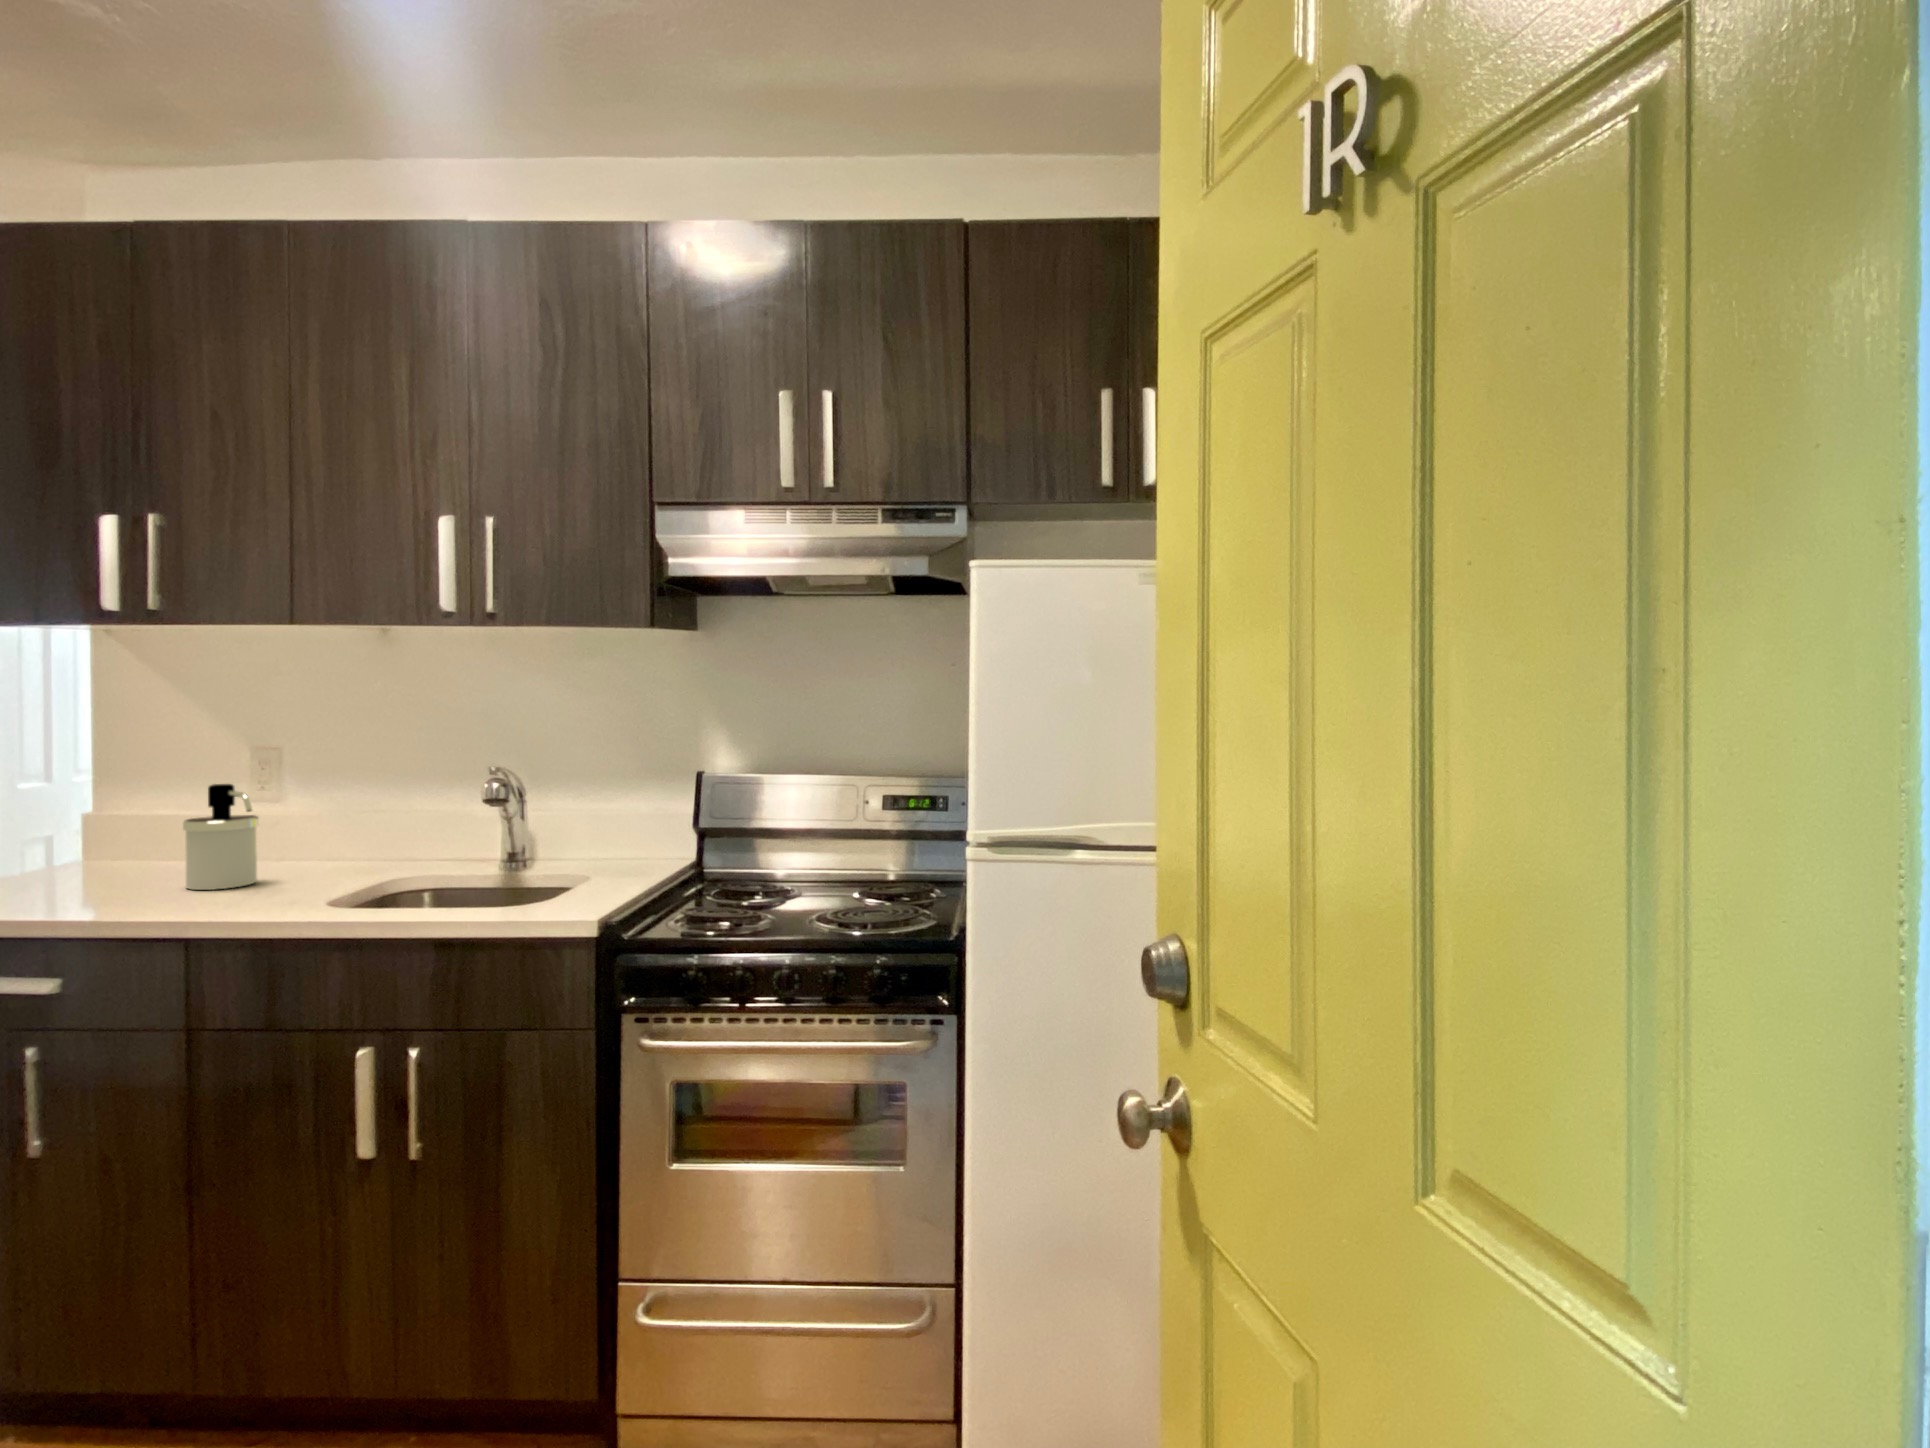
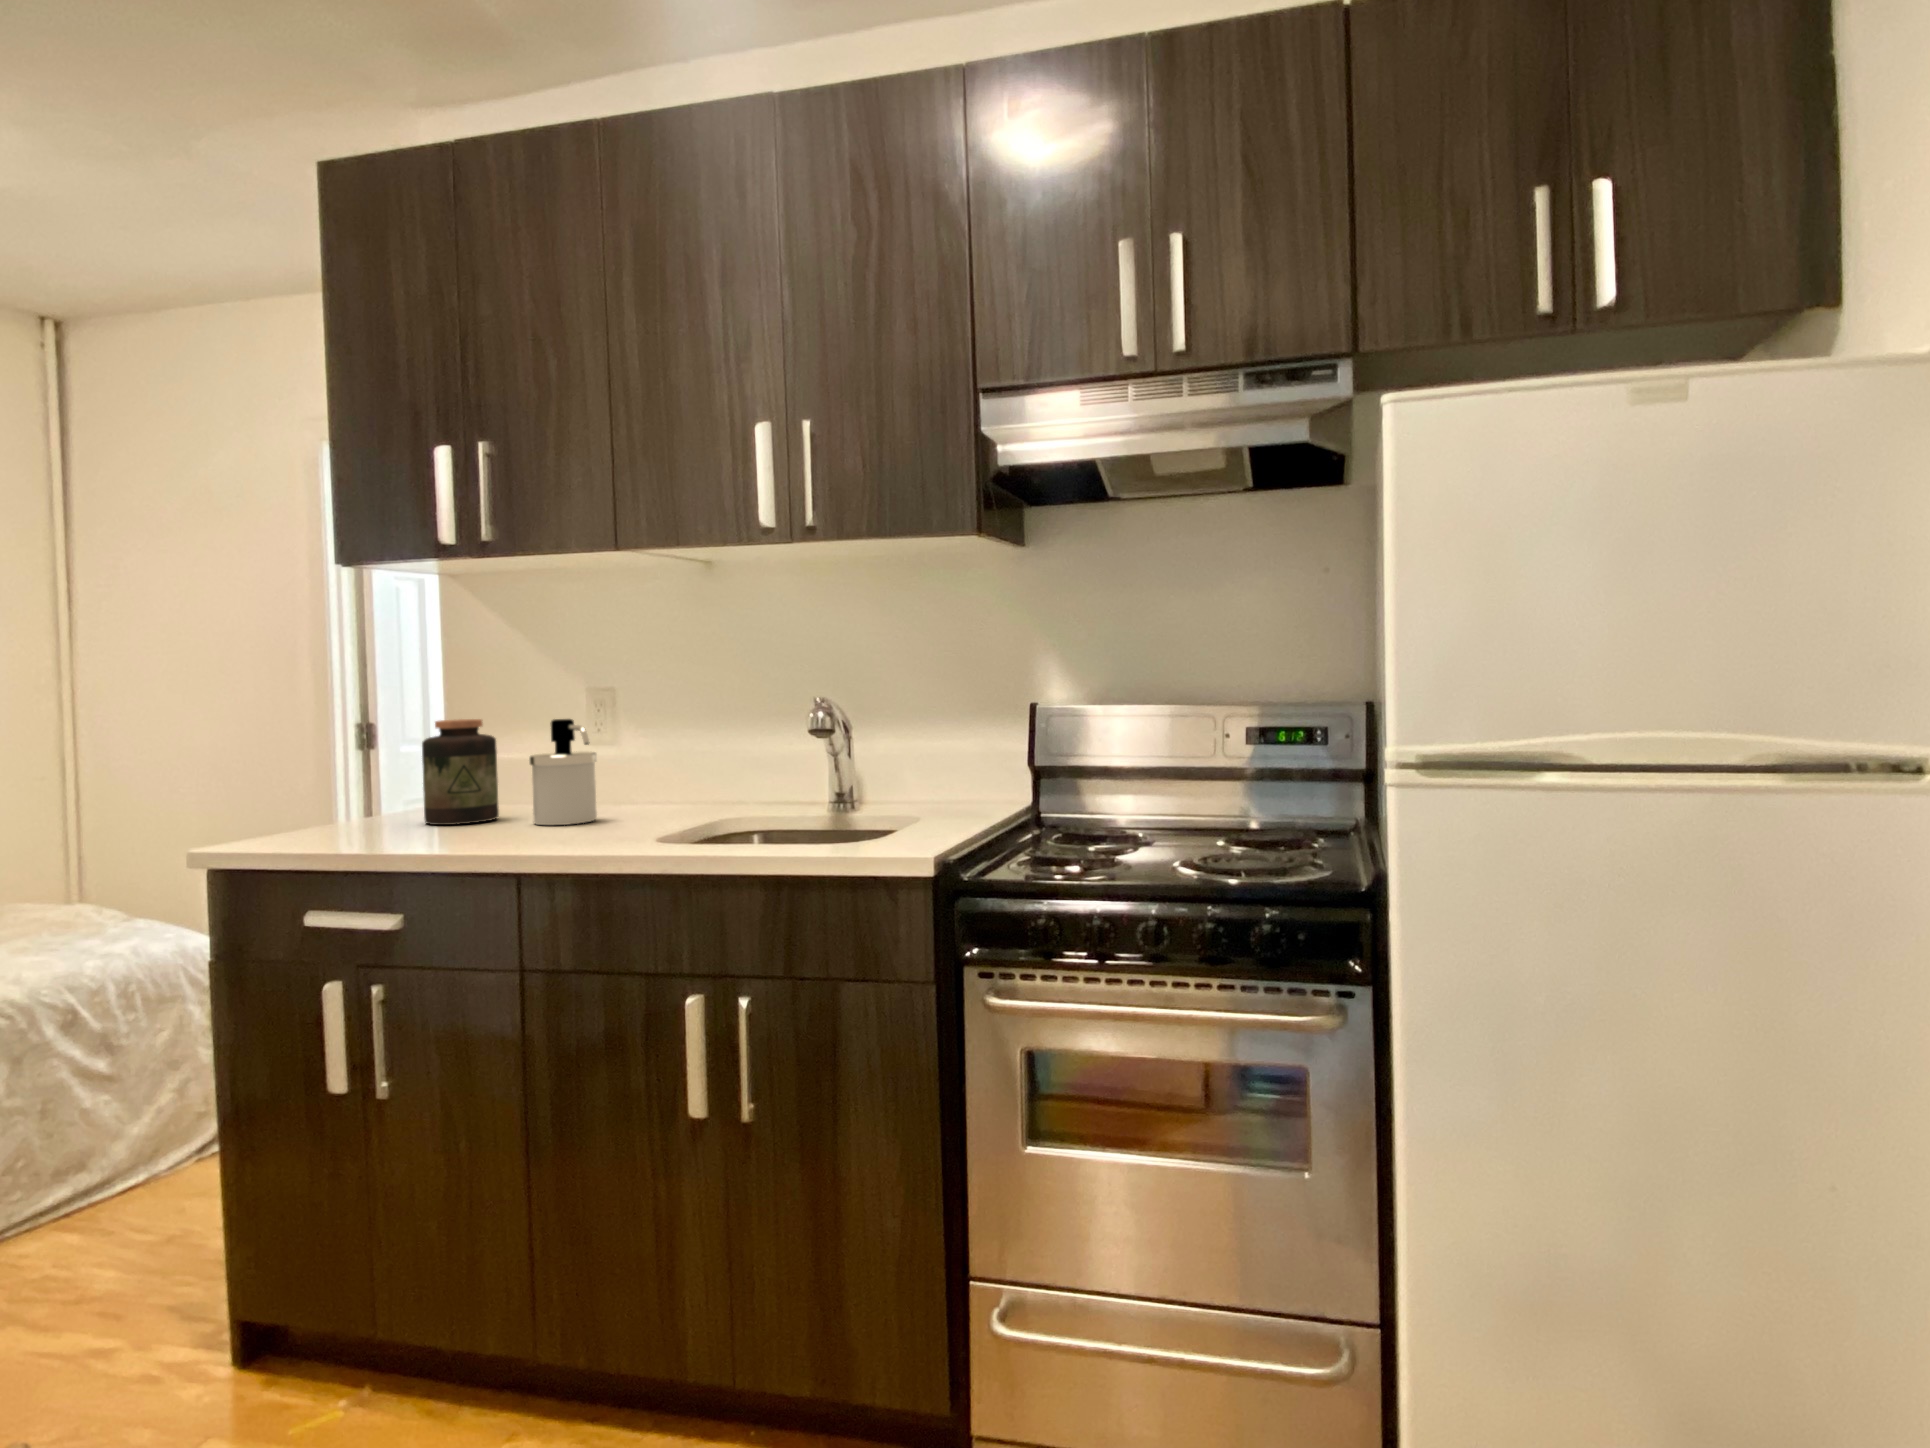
jar: none [57,782,144,891] -> present [422,719,499,825]

